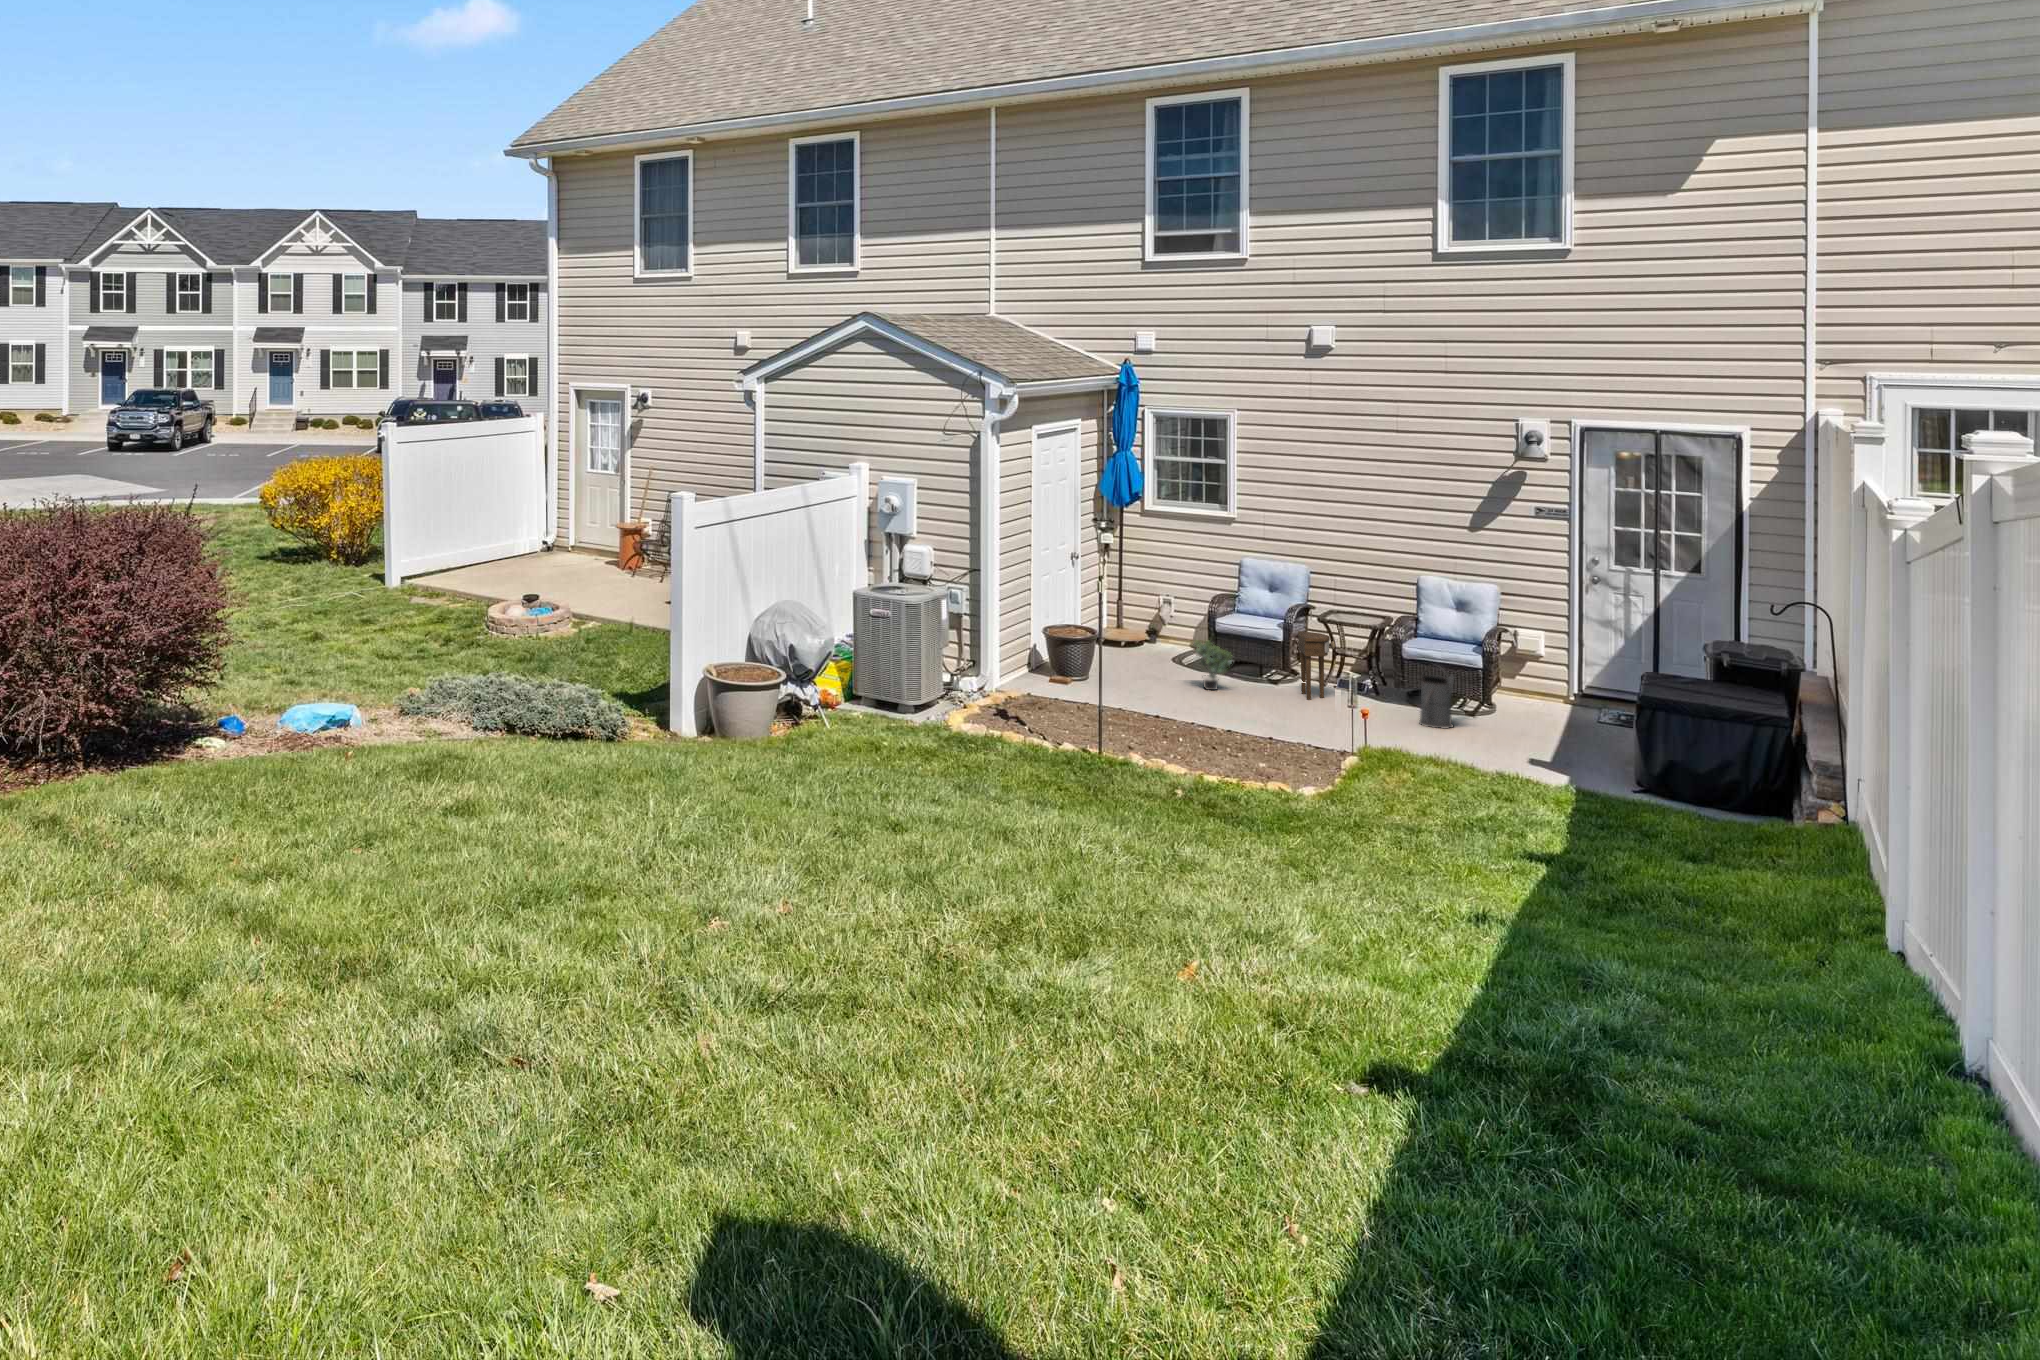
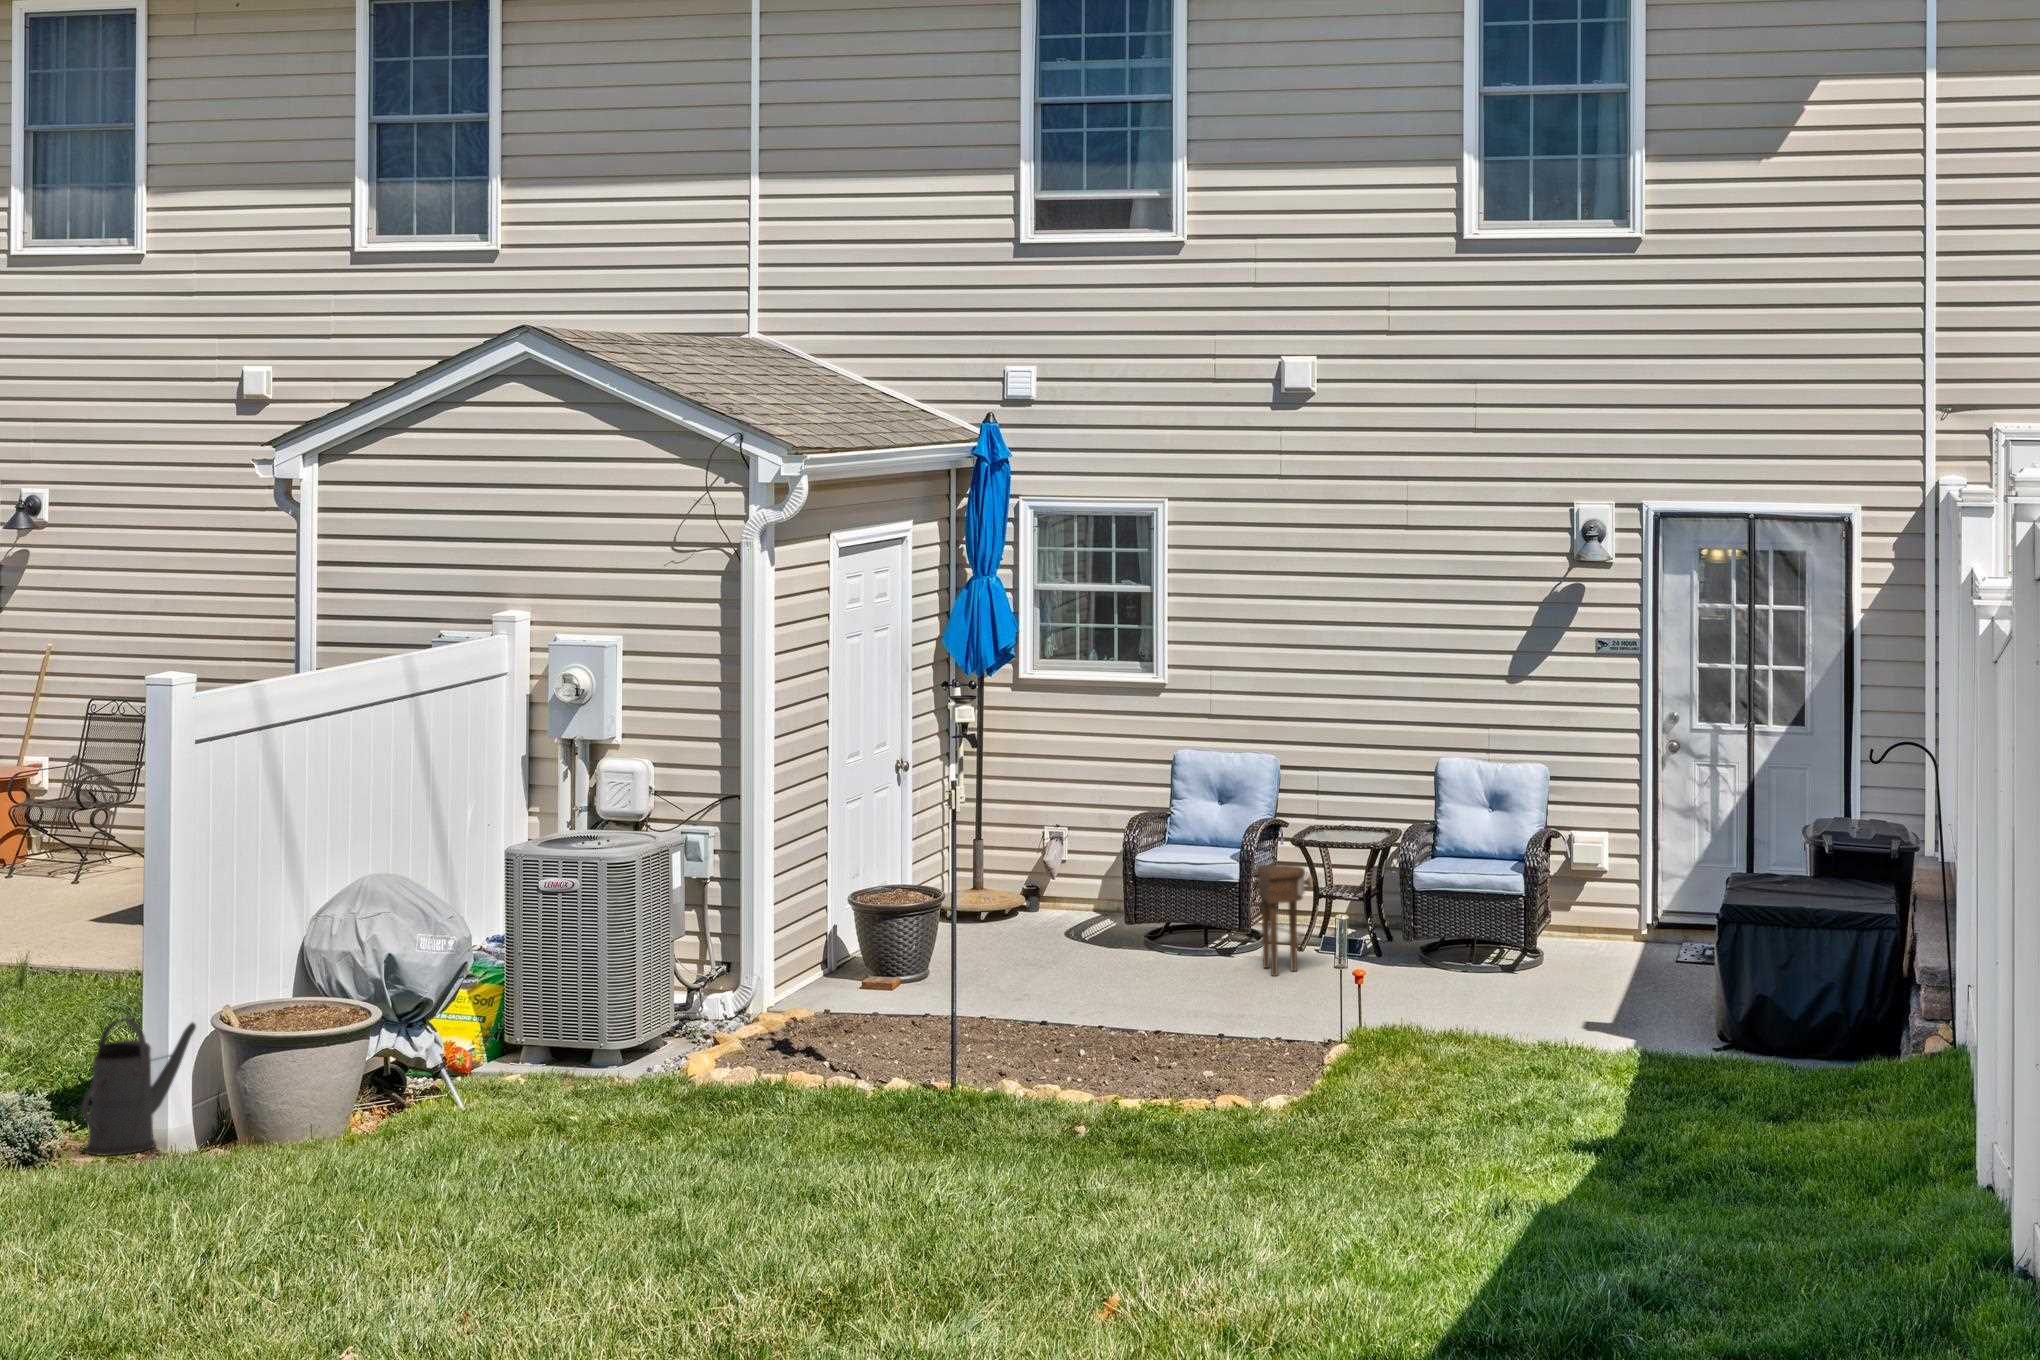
potted plant: present [1194,640,1231,690] -> none [1092,891,1159,977]
watering can: present [1419,666,1455,728] -> present [82,1018,196,1156]

